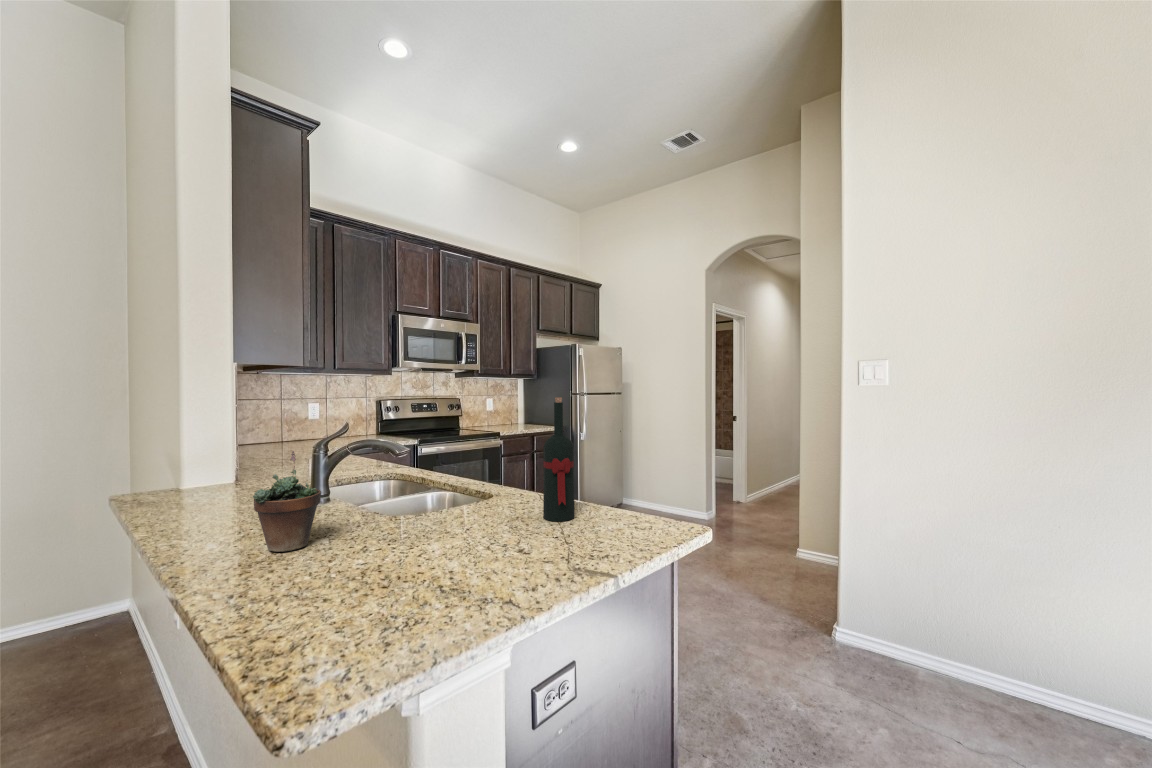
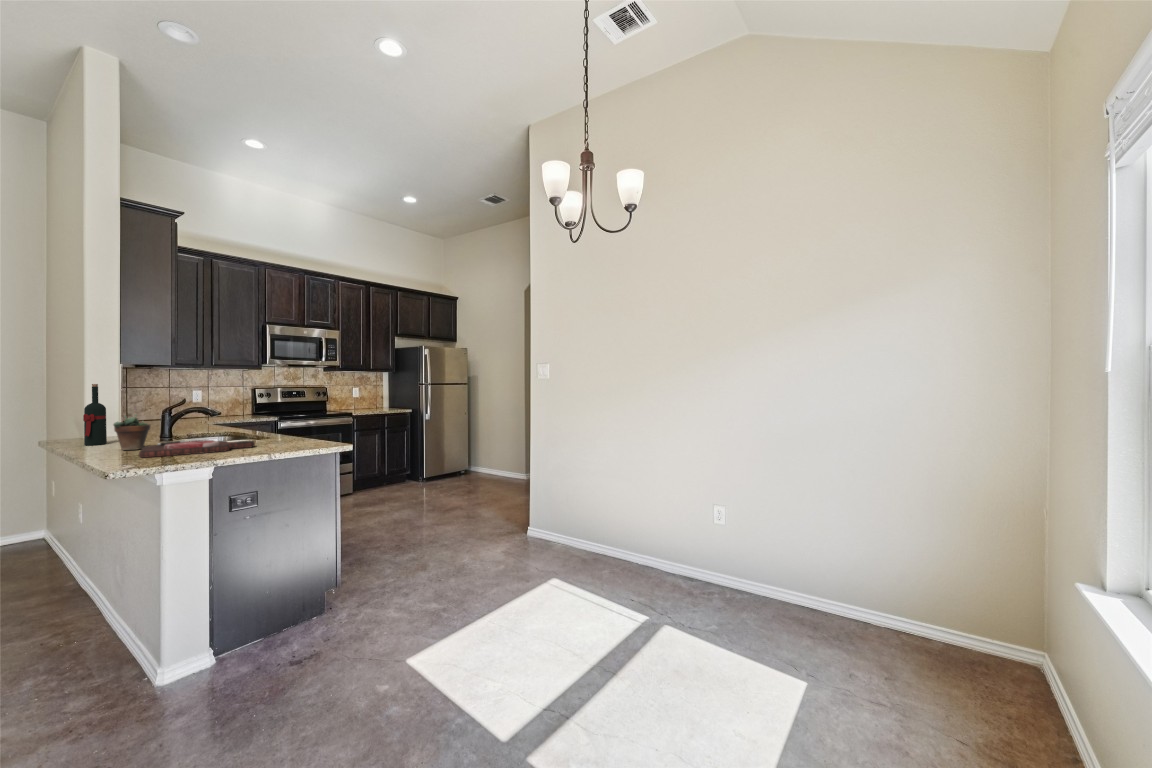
wine bottle: present [543,397,575,521] -> present [83,384,107,445]
cutting board: none [320,525,538,603] -> present [139,437,255,458]

